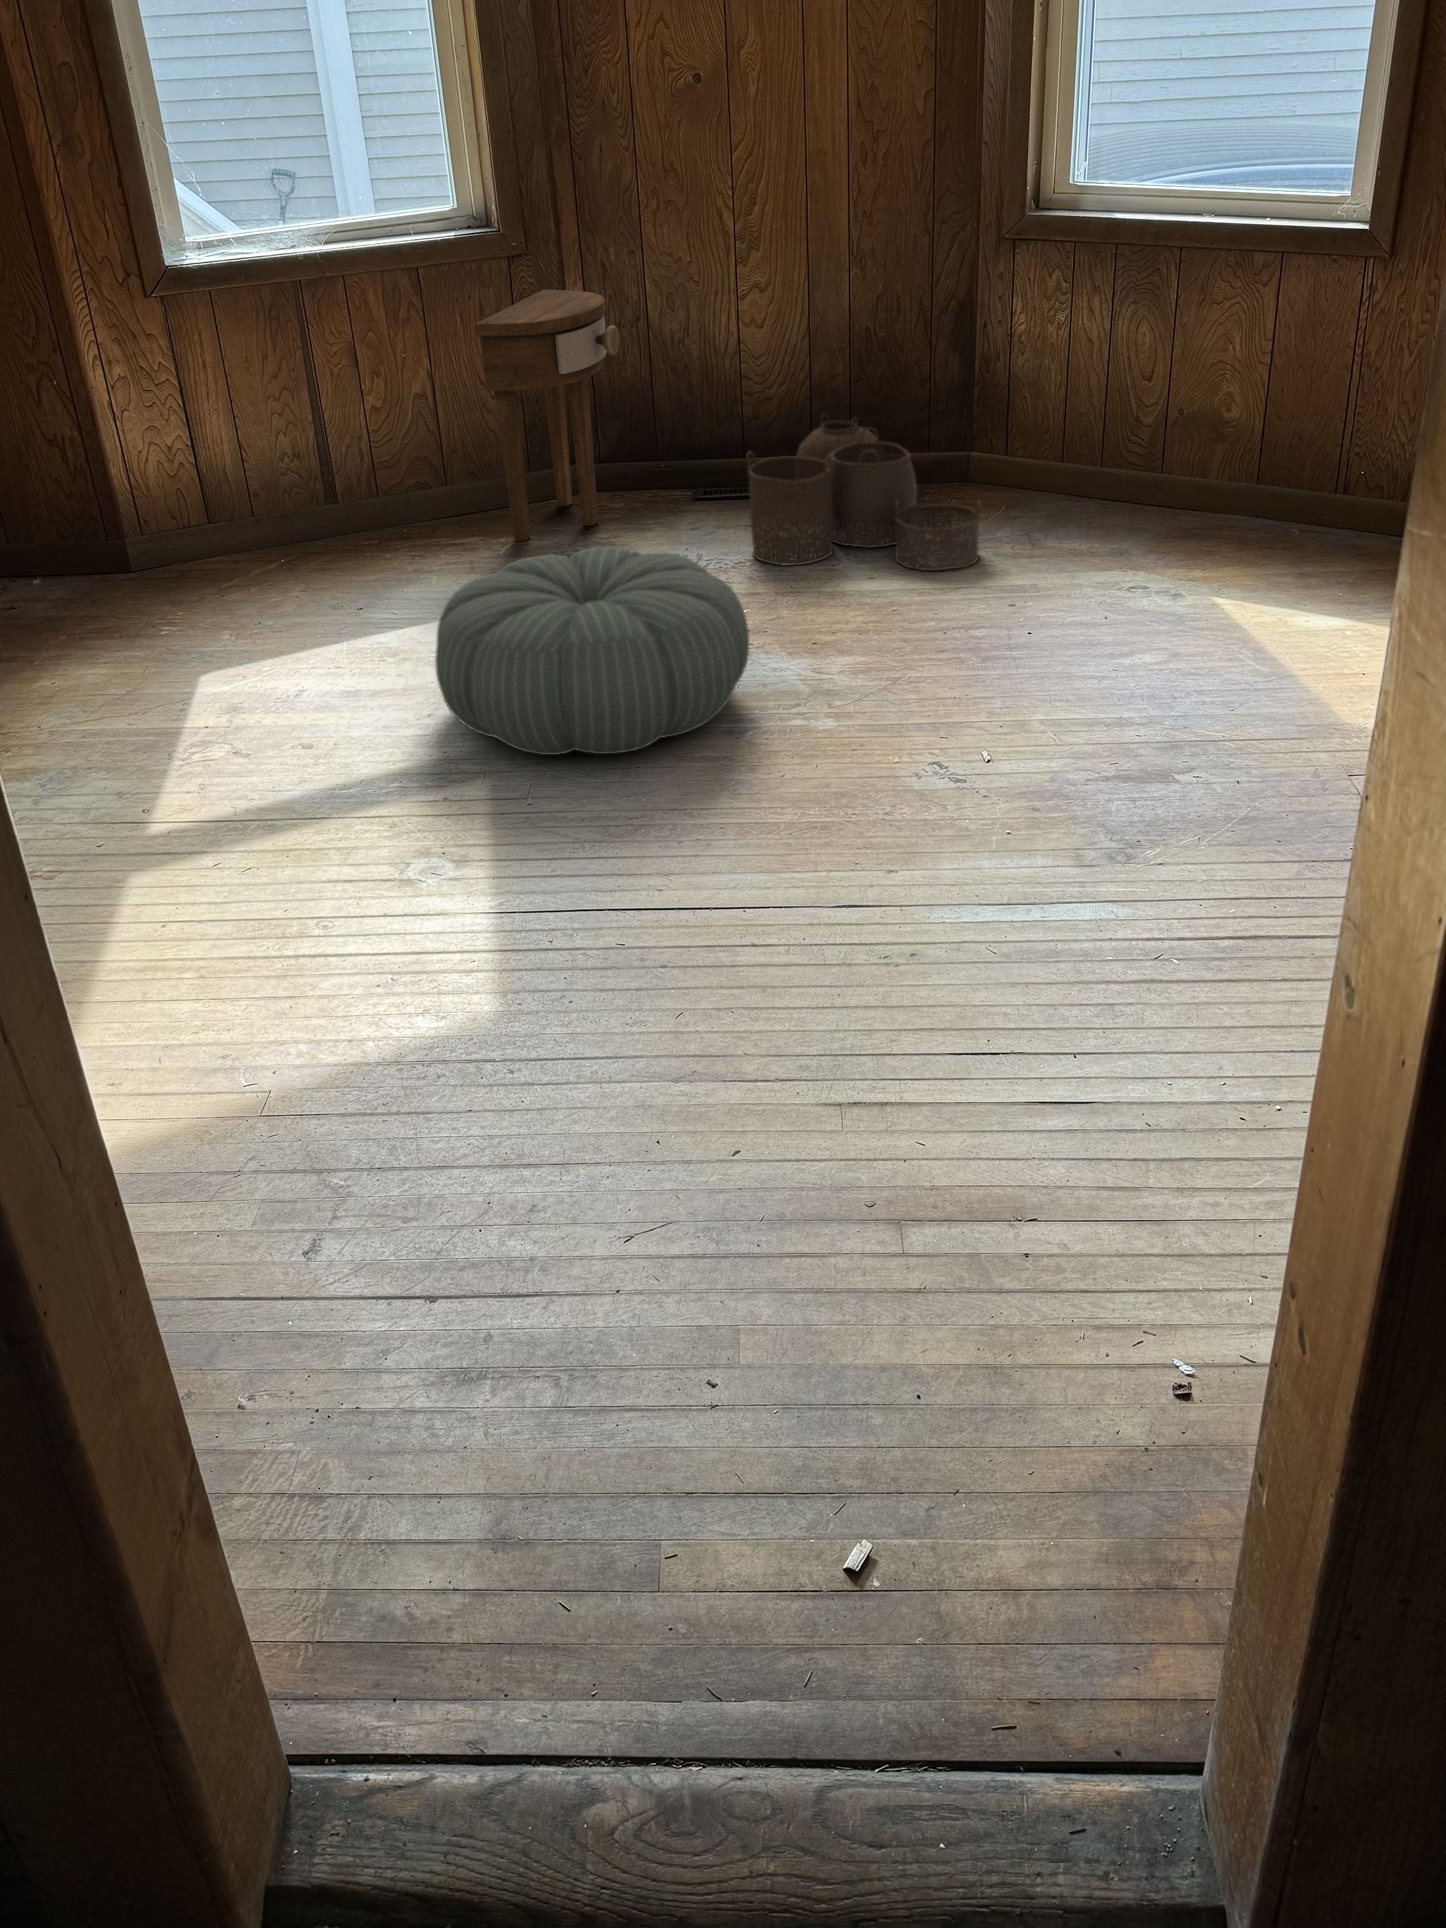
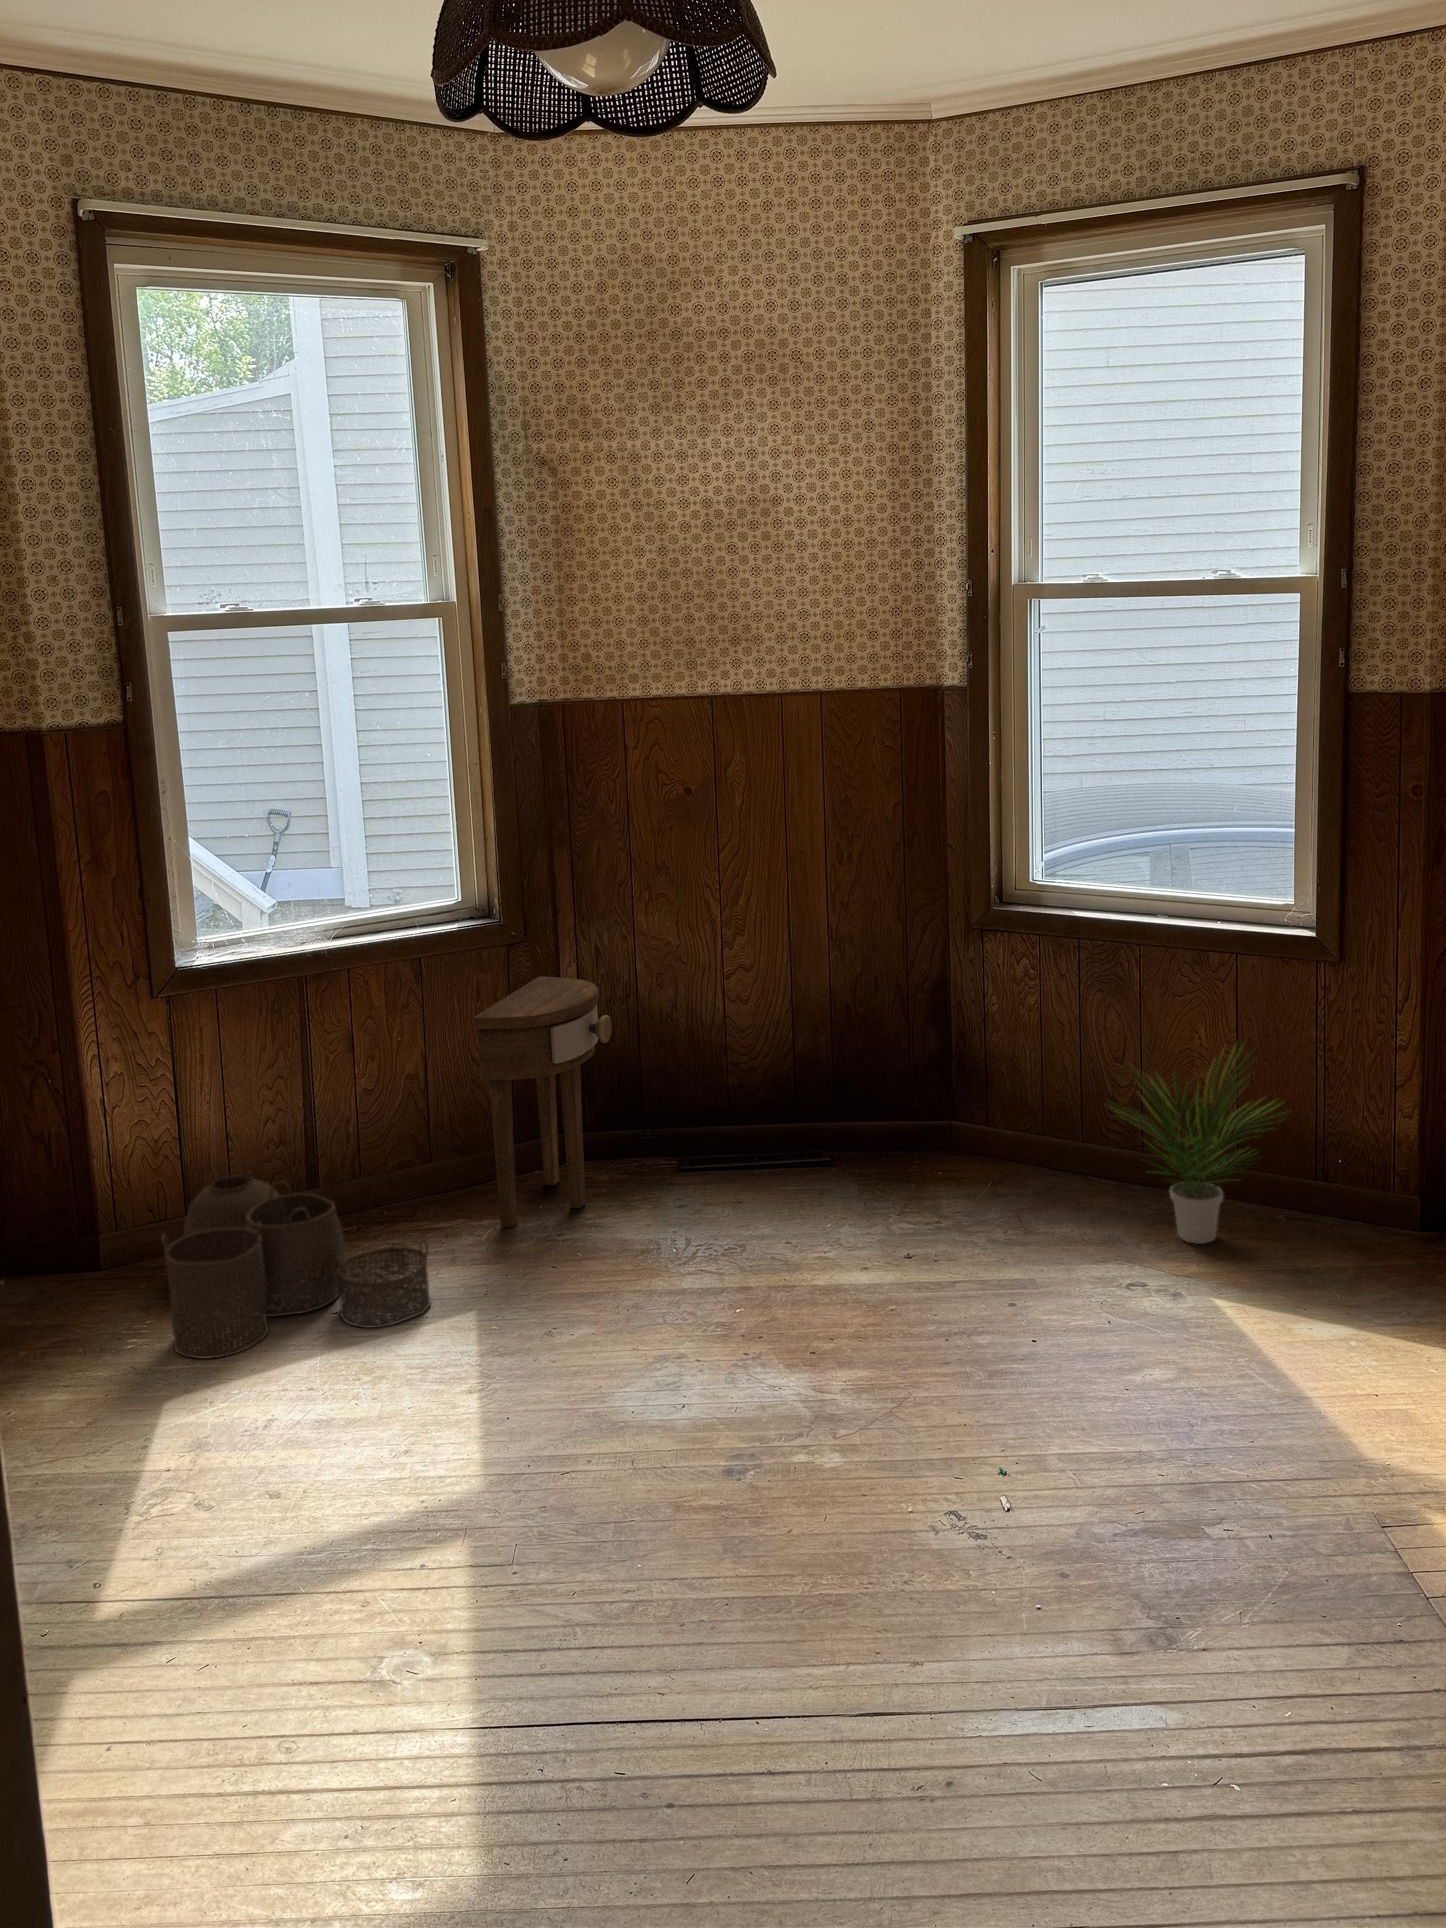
potted plant: none [1123,347,1320,554] -> present [1119,1045,1284,1244]
woven basket: present [746,415,981,571] -> present [161,1172,431,1359]
pouf: present [435,547,749,755] -> none [422,1259,748,1504]

